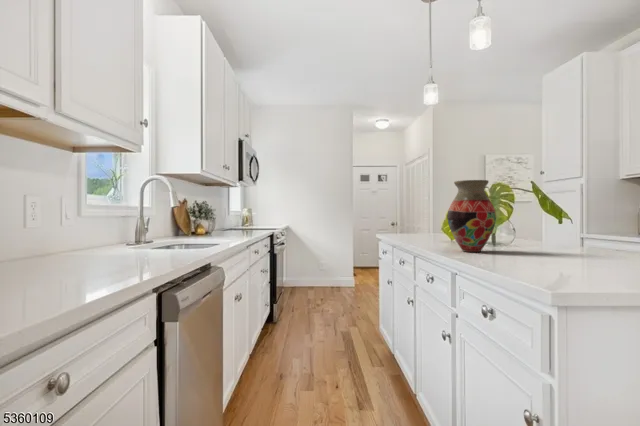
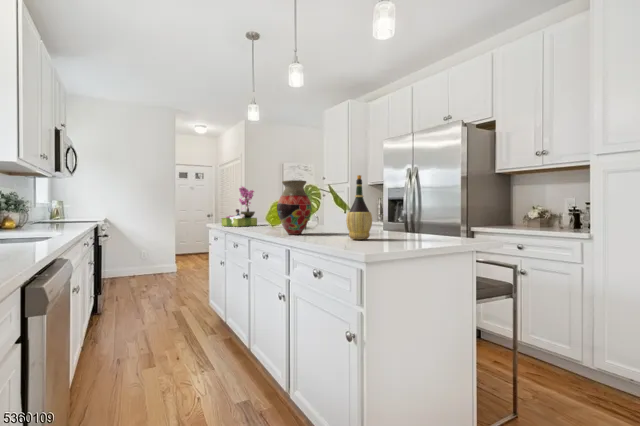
wine bottle: none [541,169,585,264] -> present [346,175,372,240]
flower arrangement: none [392,189,435,239] -> present [222,187,257,227]

